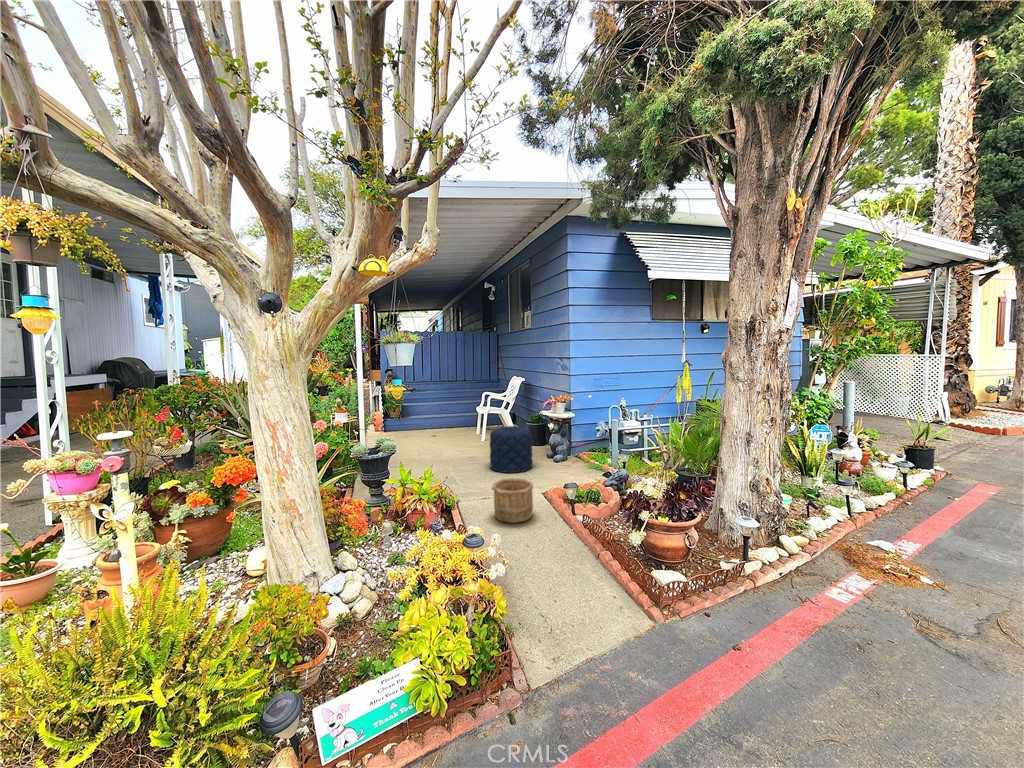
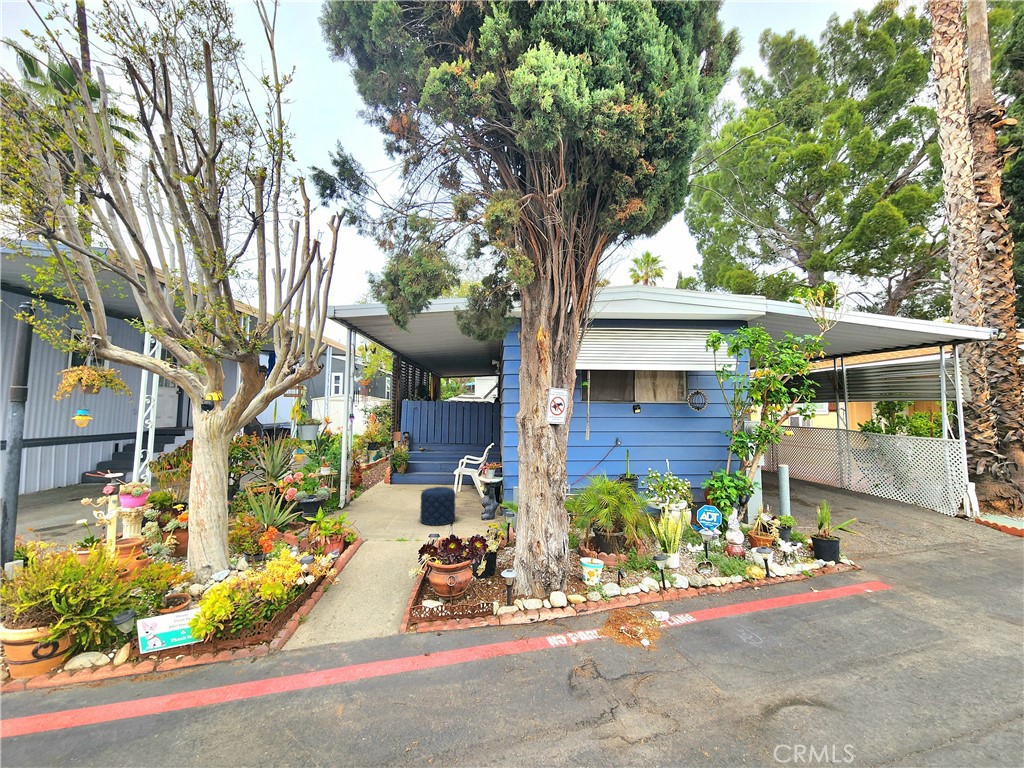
wooden bucket: present [492,478,533,523] -> none [368,526,400,559]

